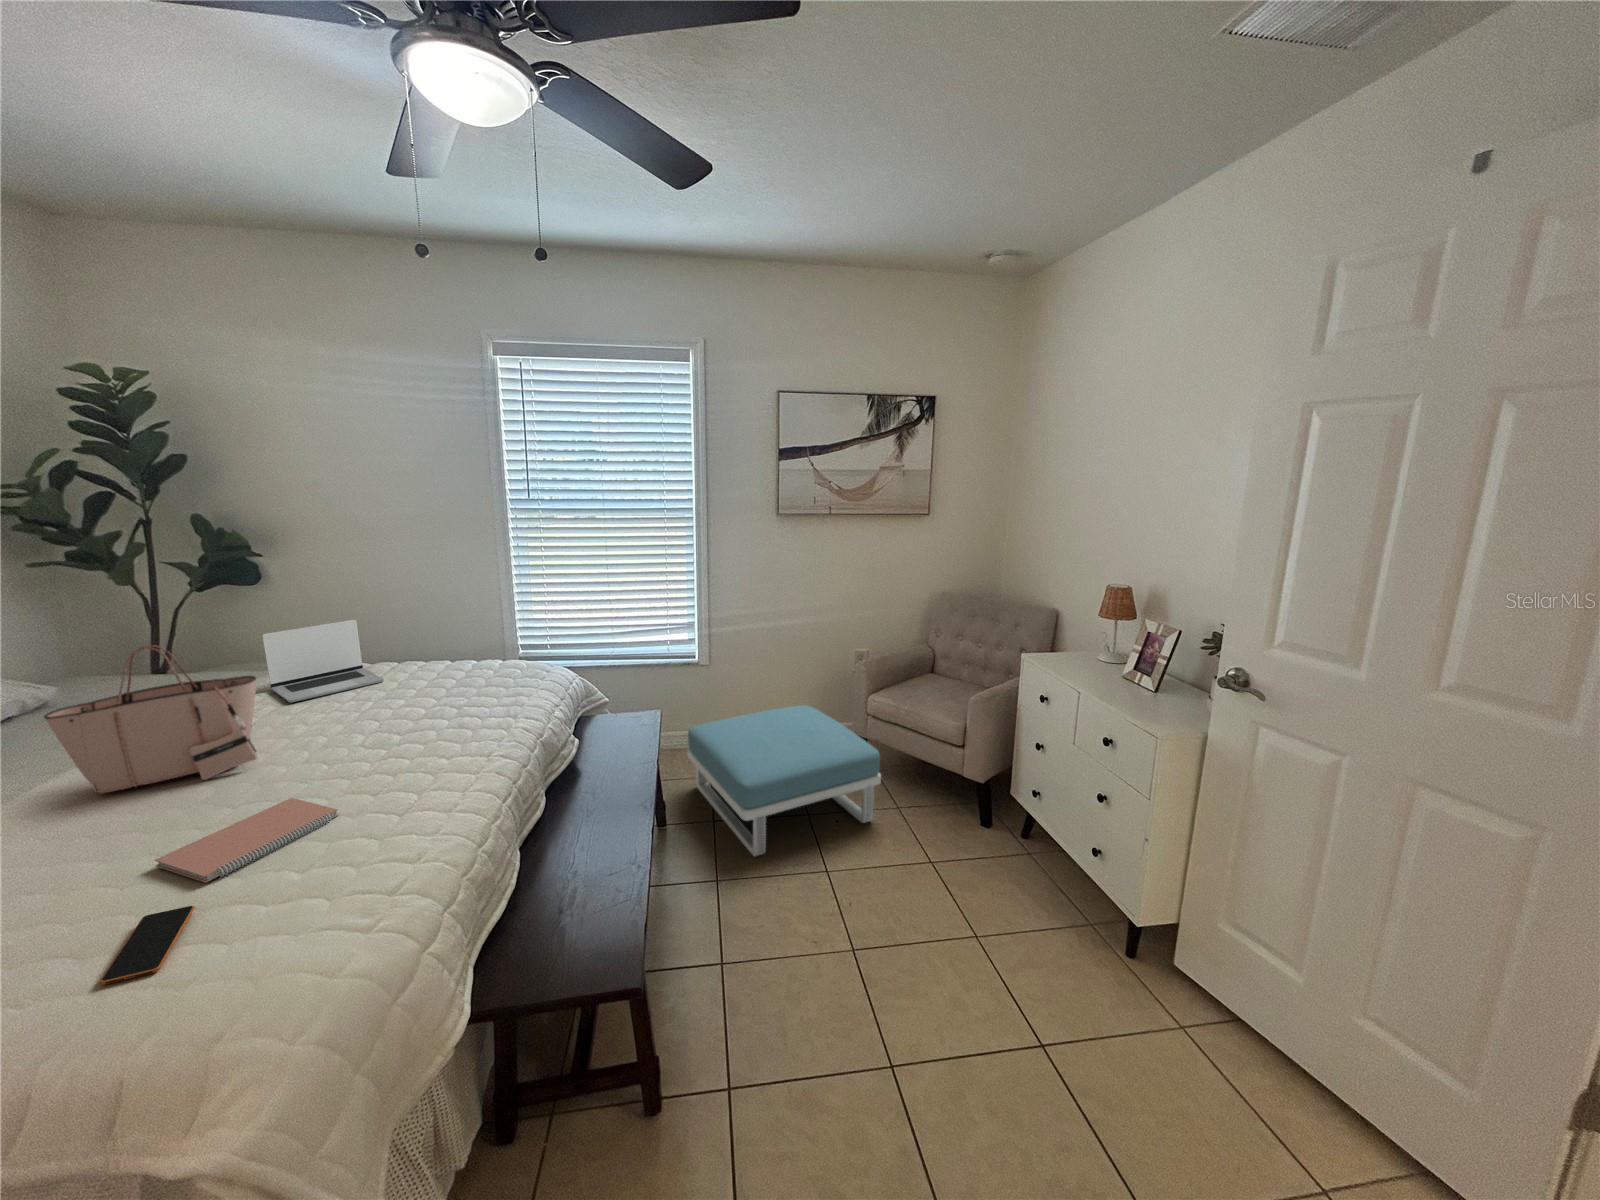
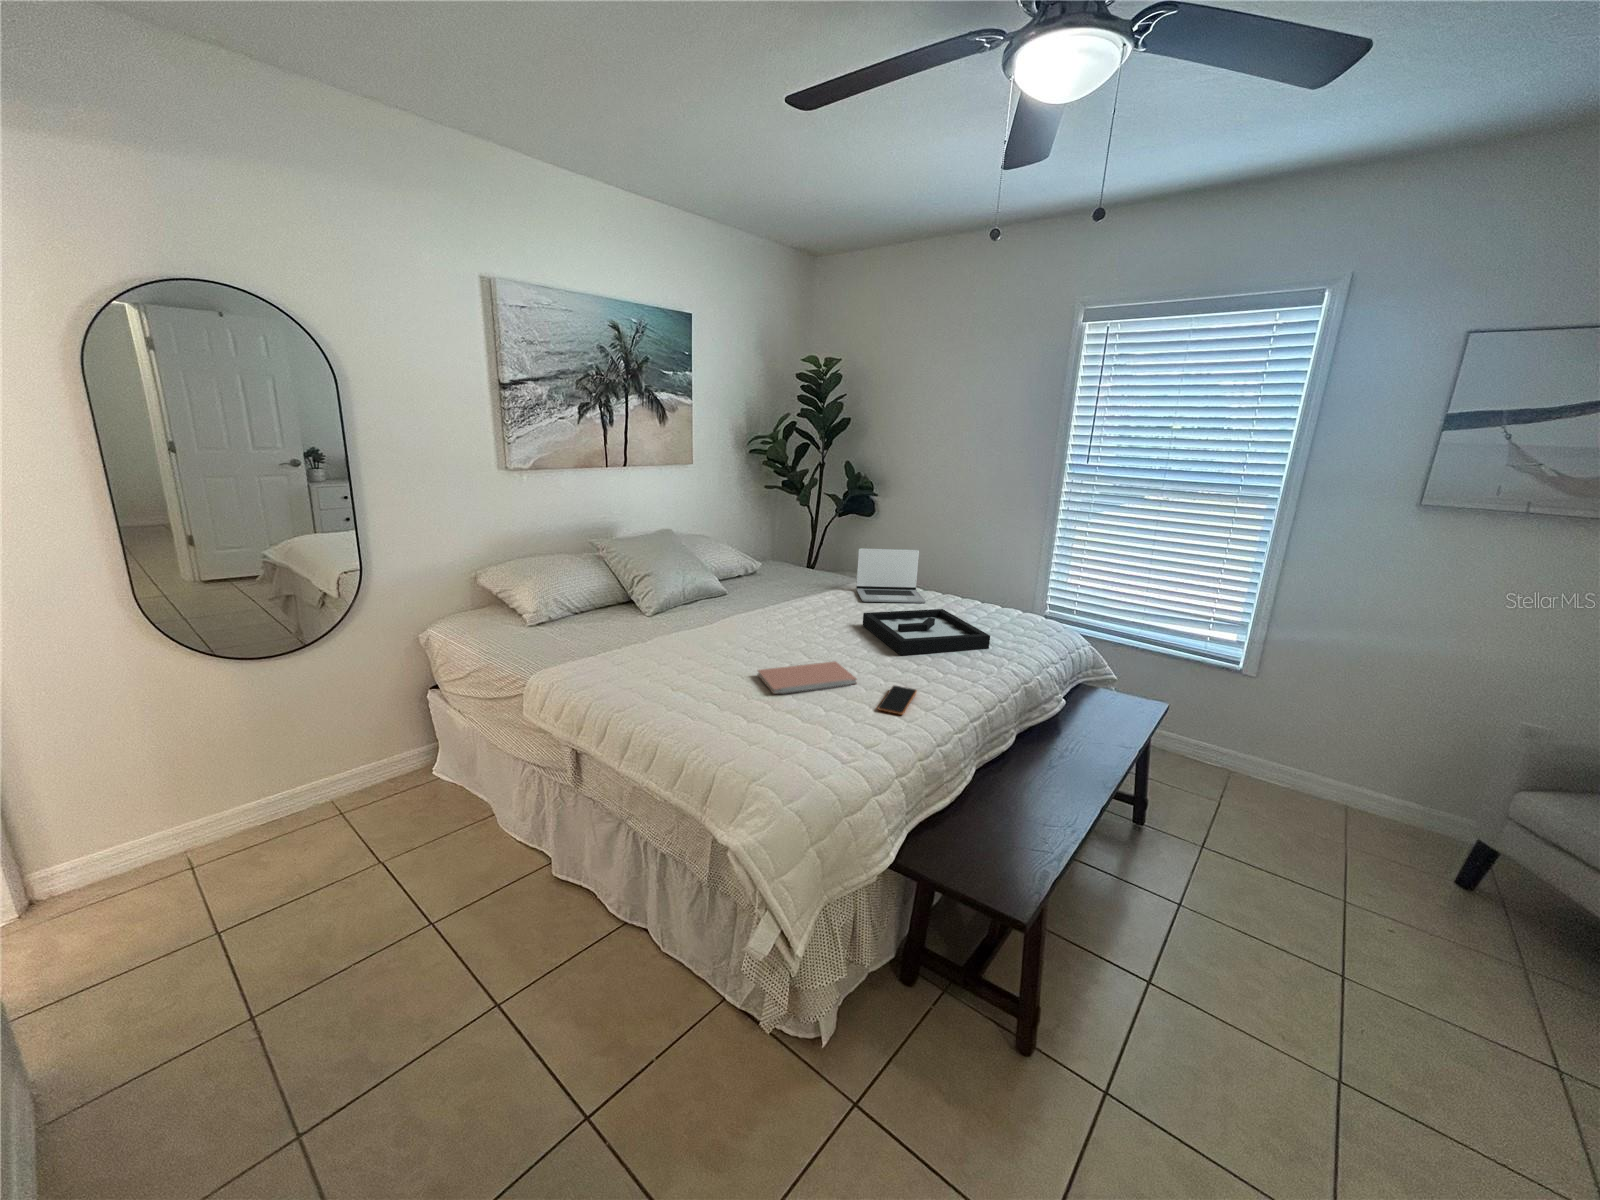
tote bag: present [44,645,257,793] -> none [738,537,841,635]
decorative tray: none [304,684,487,757] -> present [863,609,990,655]
footstool: present [687,705,881,856] -> none [1193,736,1517,963]
smartphone: present [100,906,195,984] -> present [878,686,917,715]

